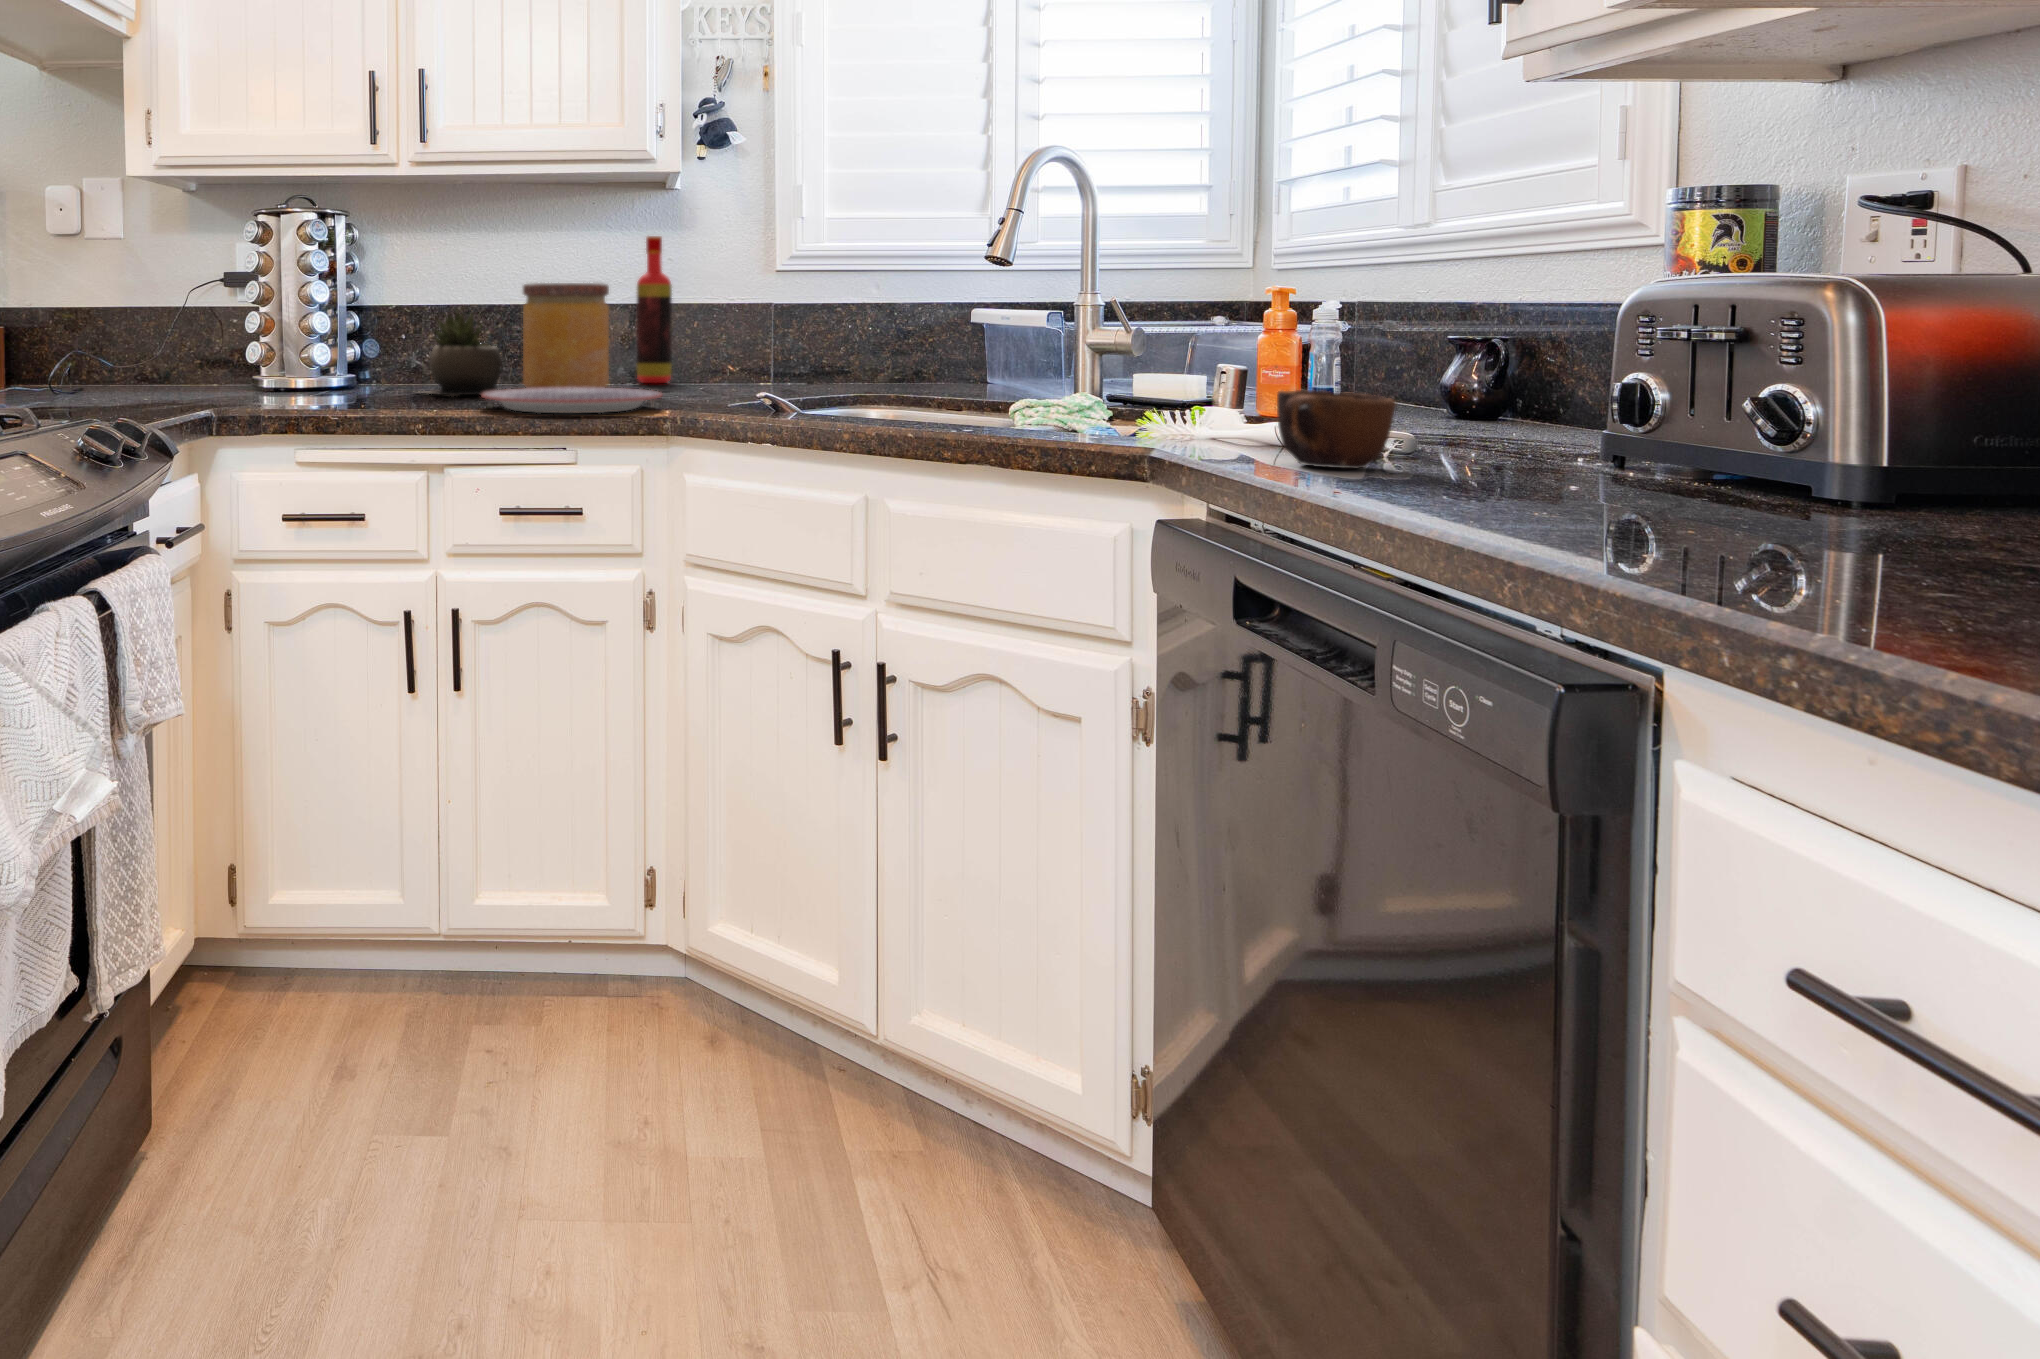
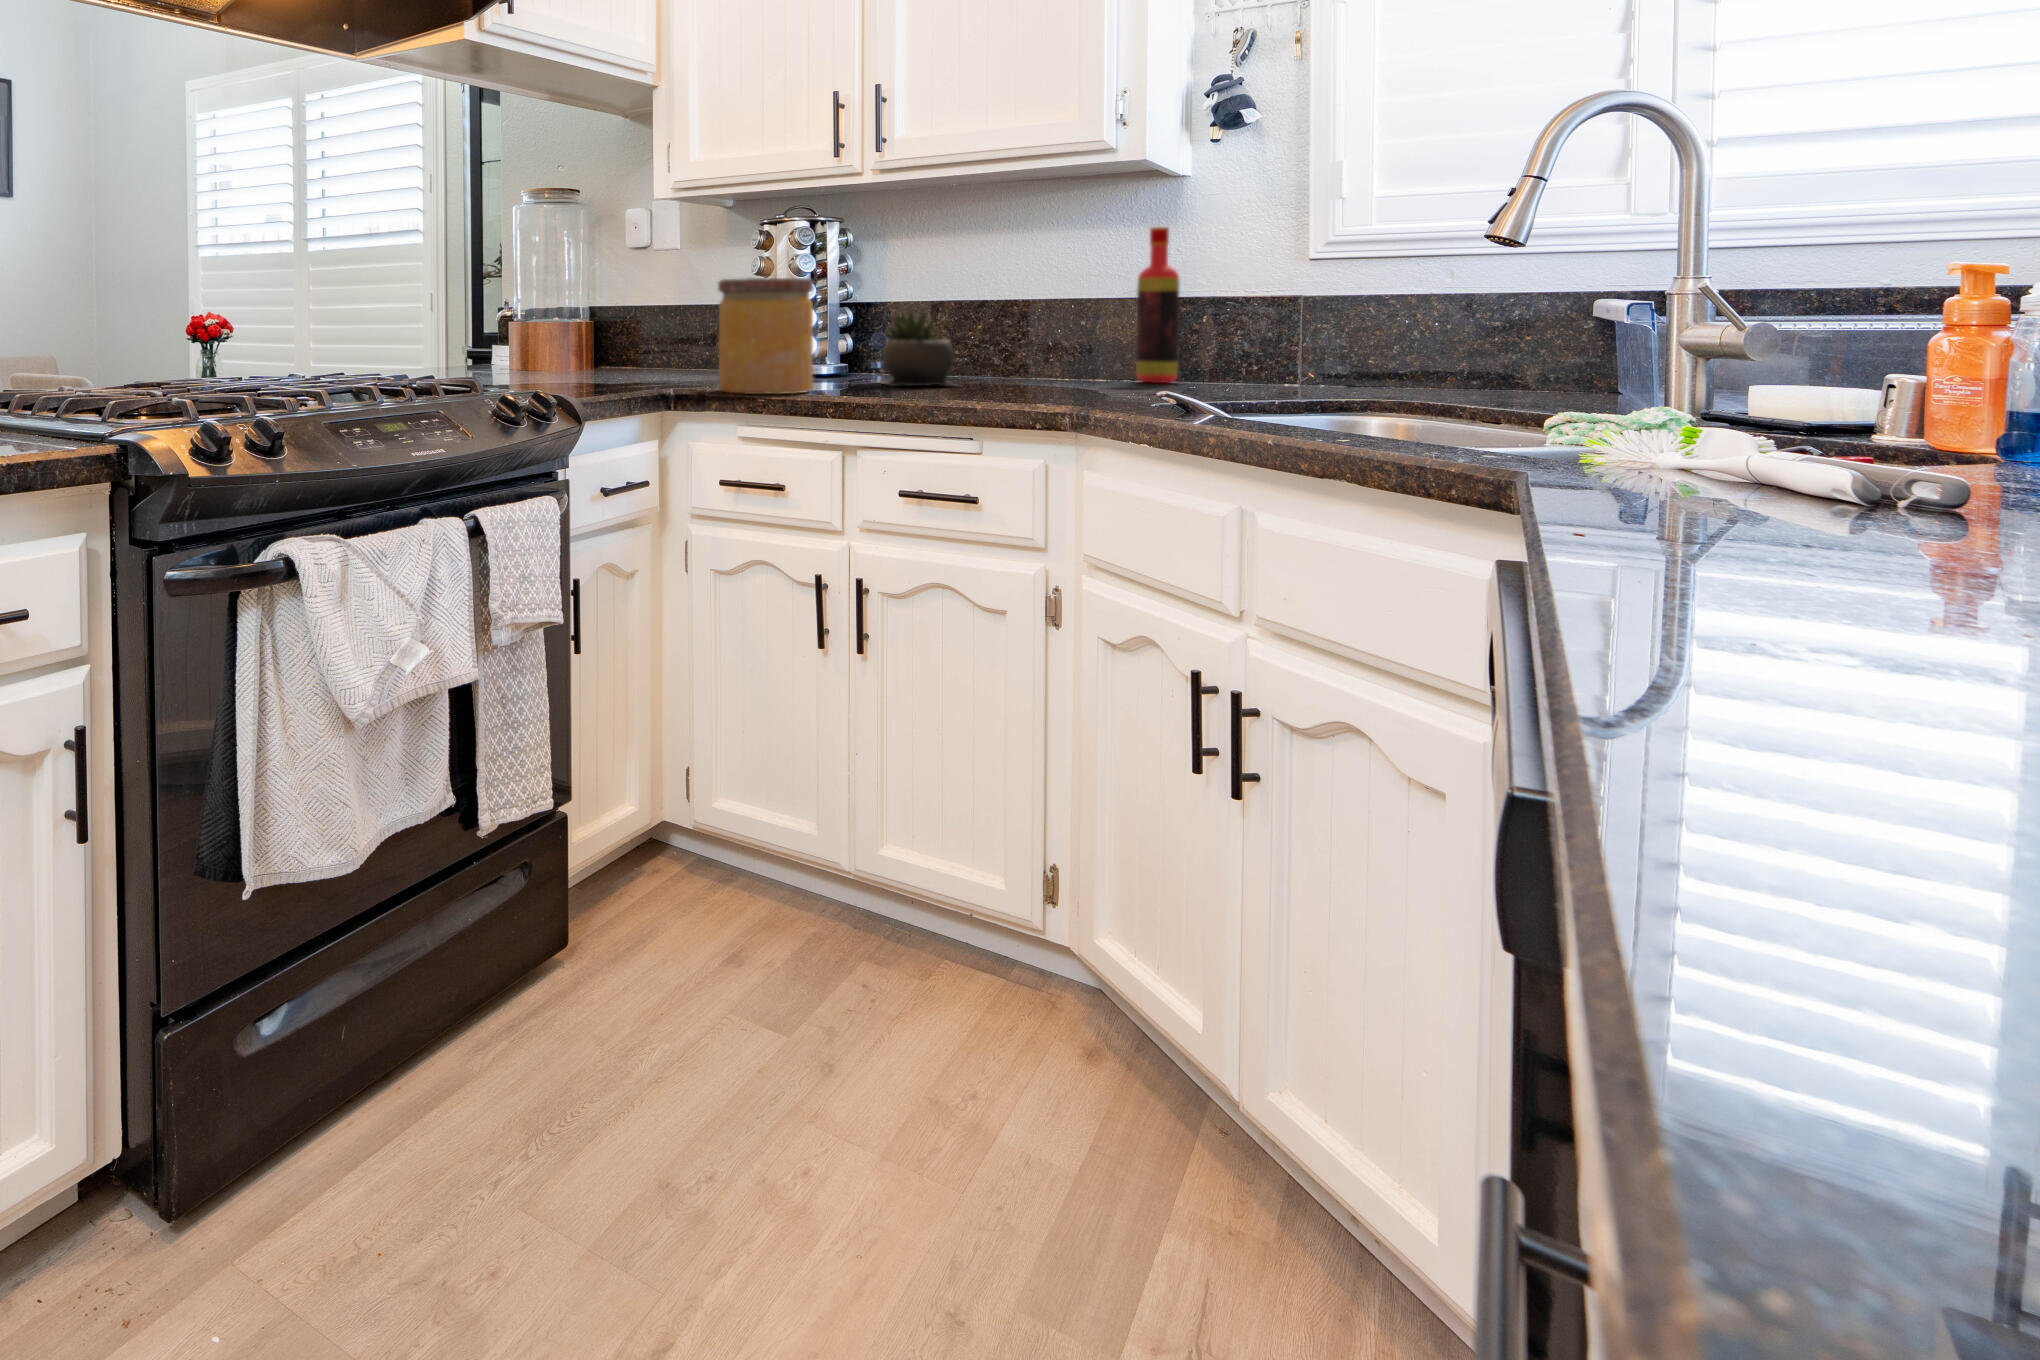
jar: present [523,283,609,388] -> present [718,278,813,394]
plate: present [481,387,662,413] -> none [876,381,1062,405]
mug: present [1277,390,1395,468] -> none [1604,407,1831,518]

